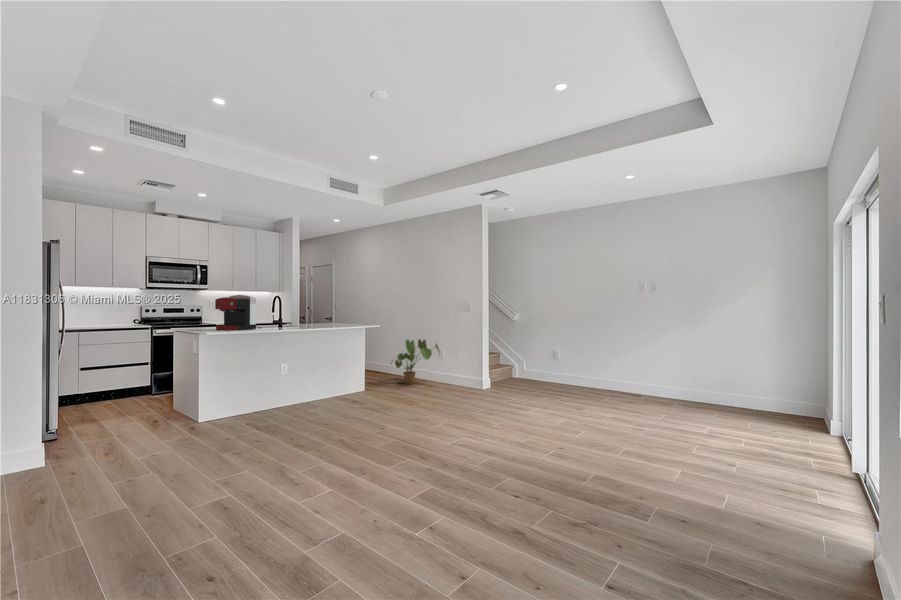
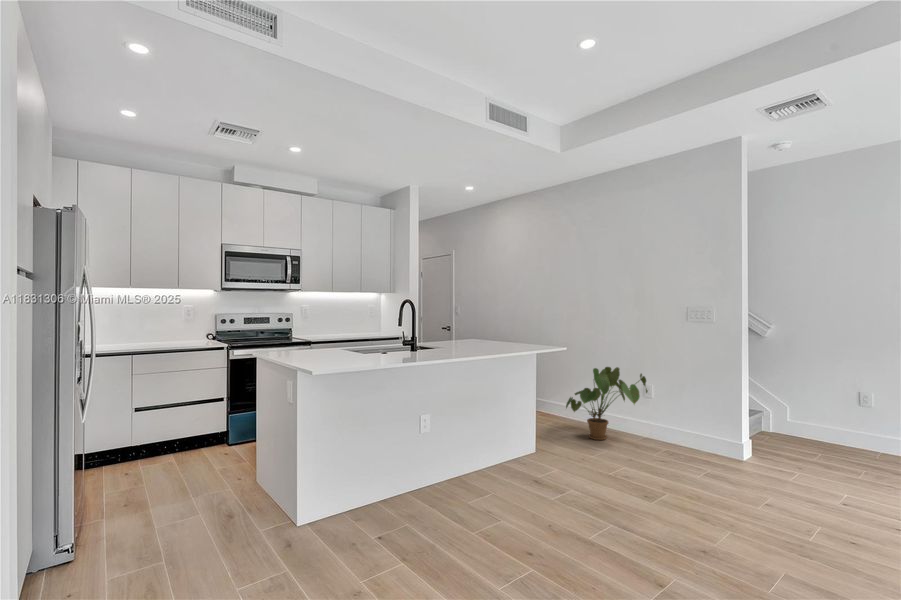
coffee maker: present [215,295,256,330] -> none [323,298,387,363]

